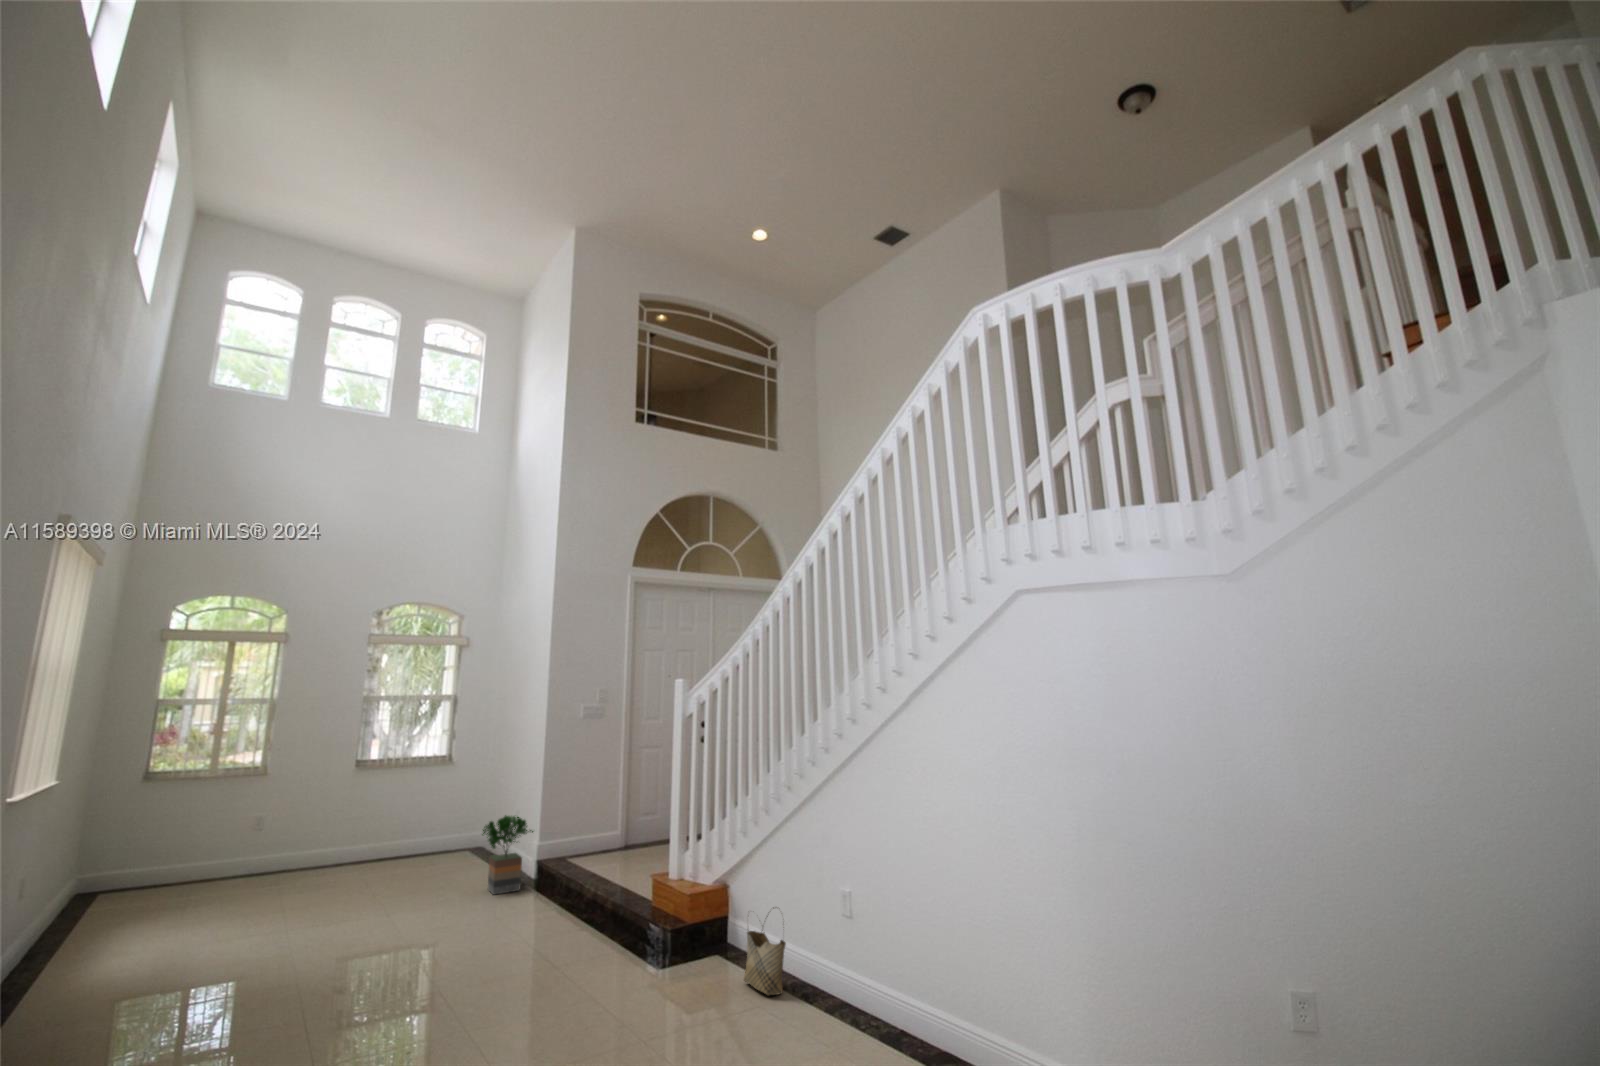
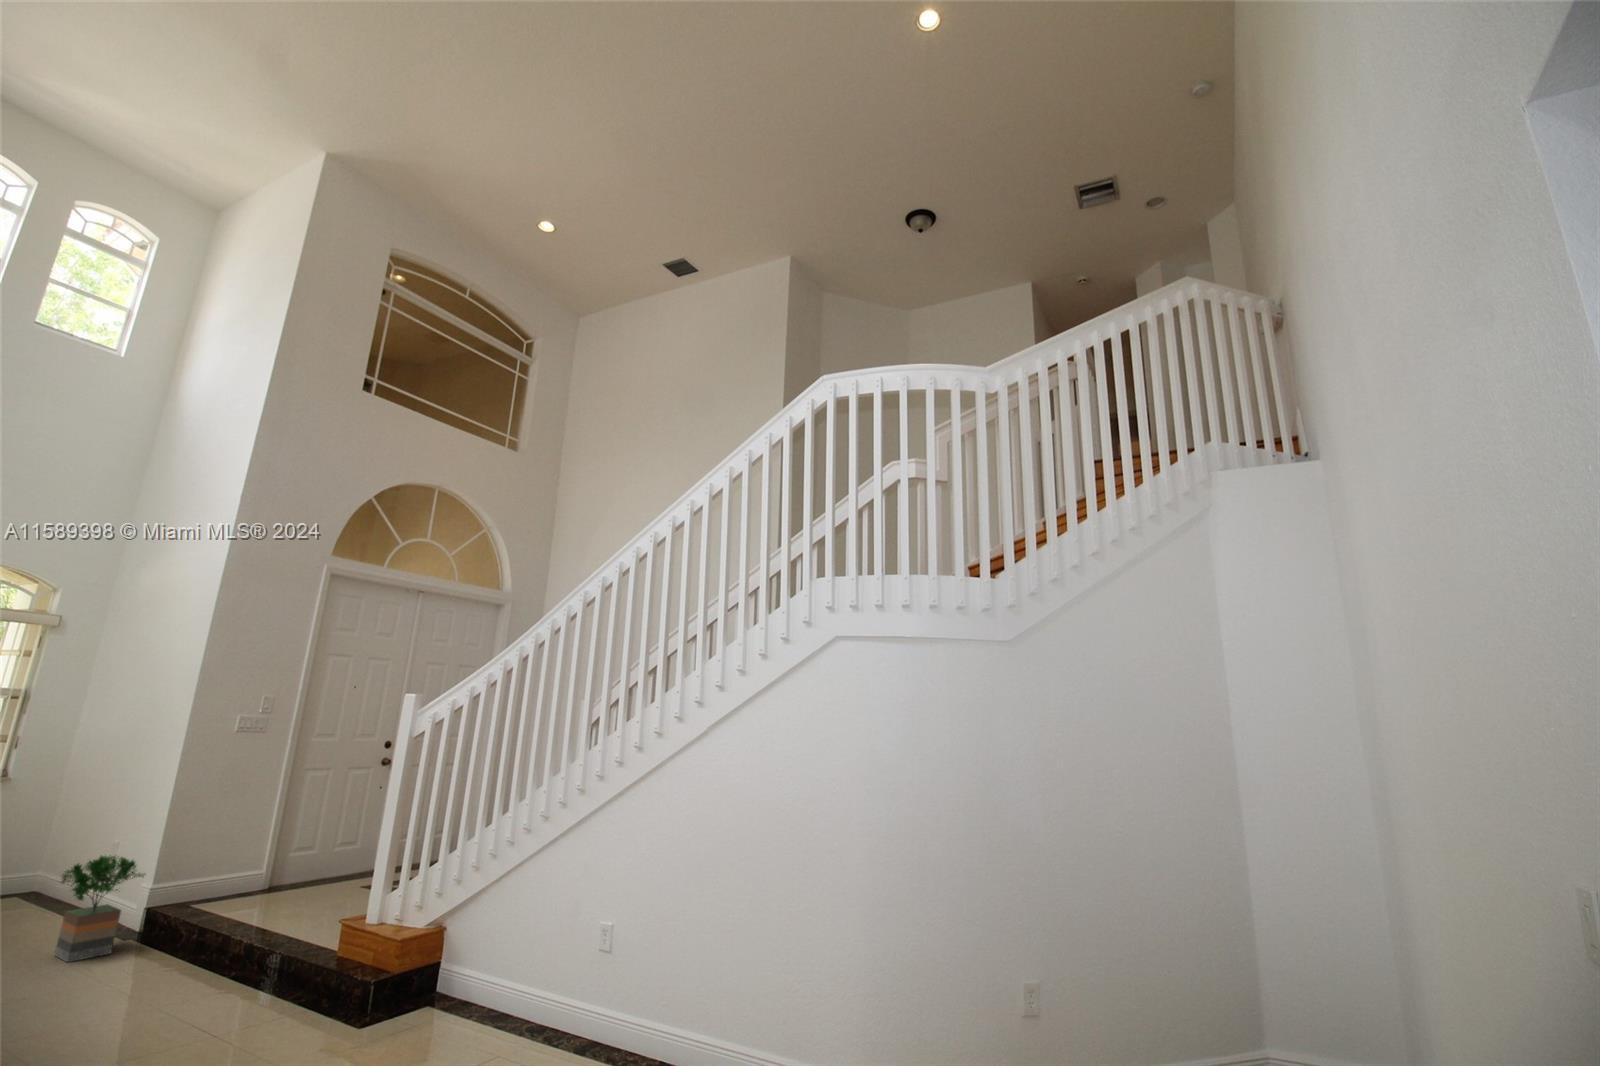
woven basket: present [744,907,786,995] -> none [464,946,523,1042]

